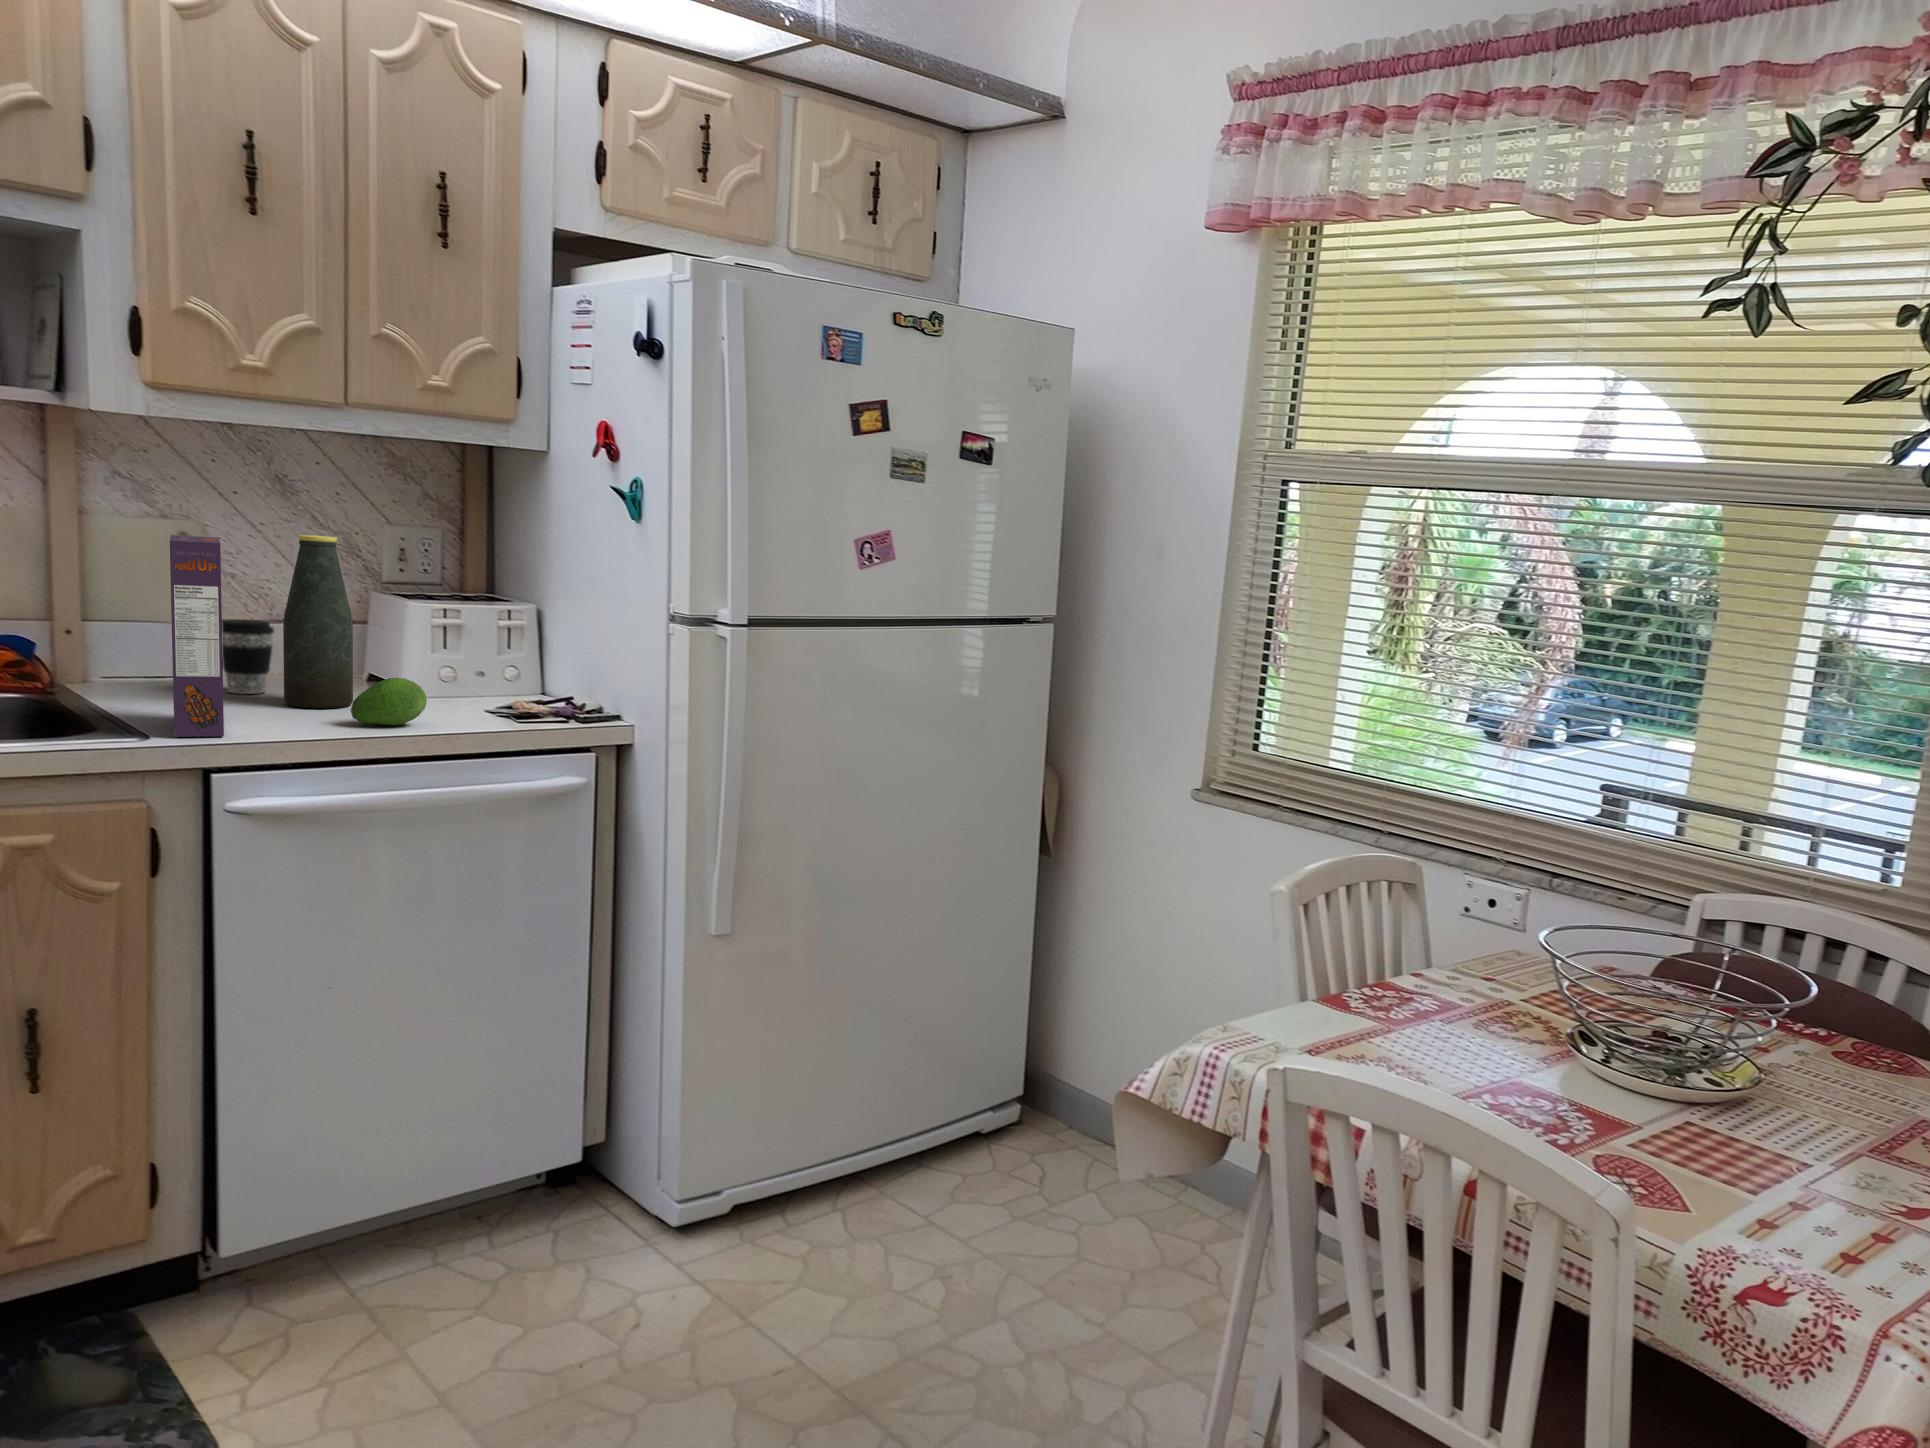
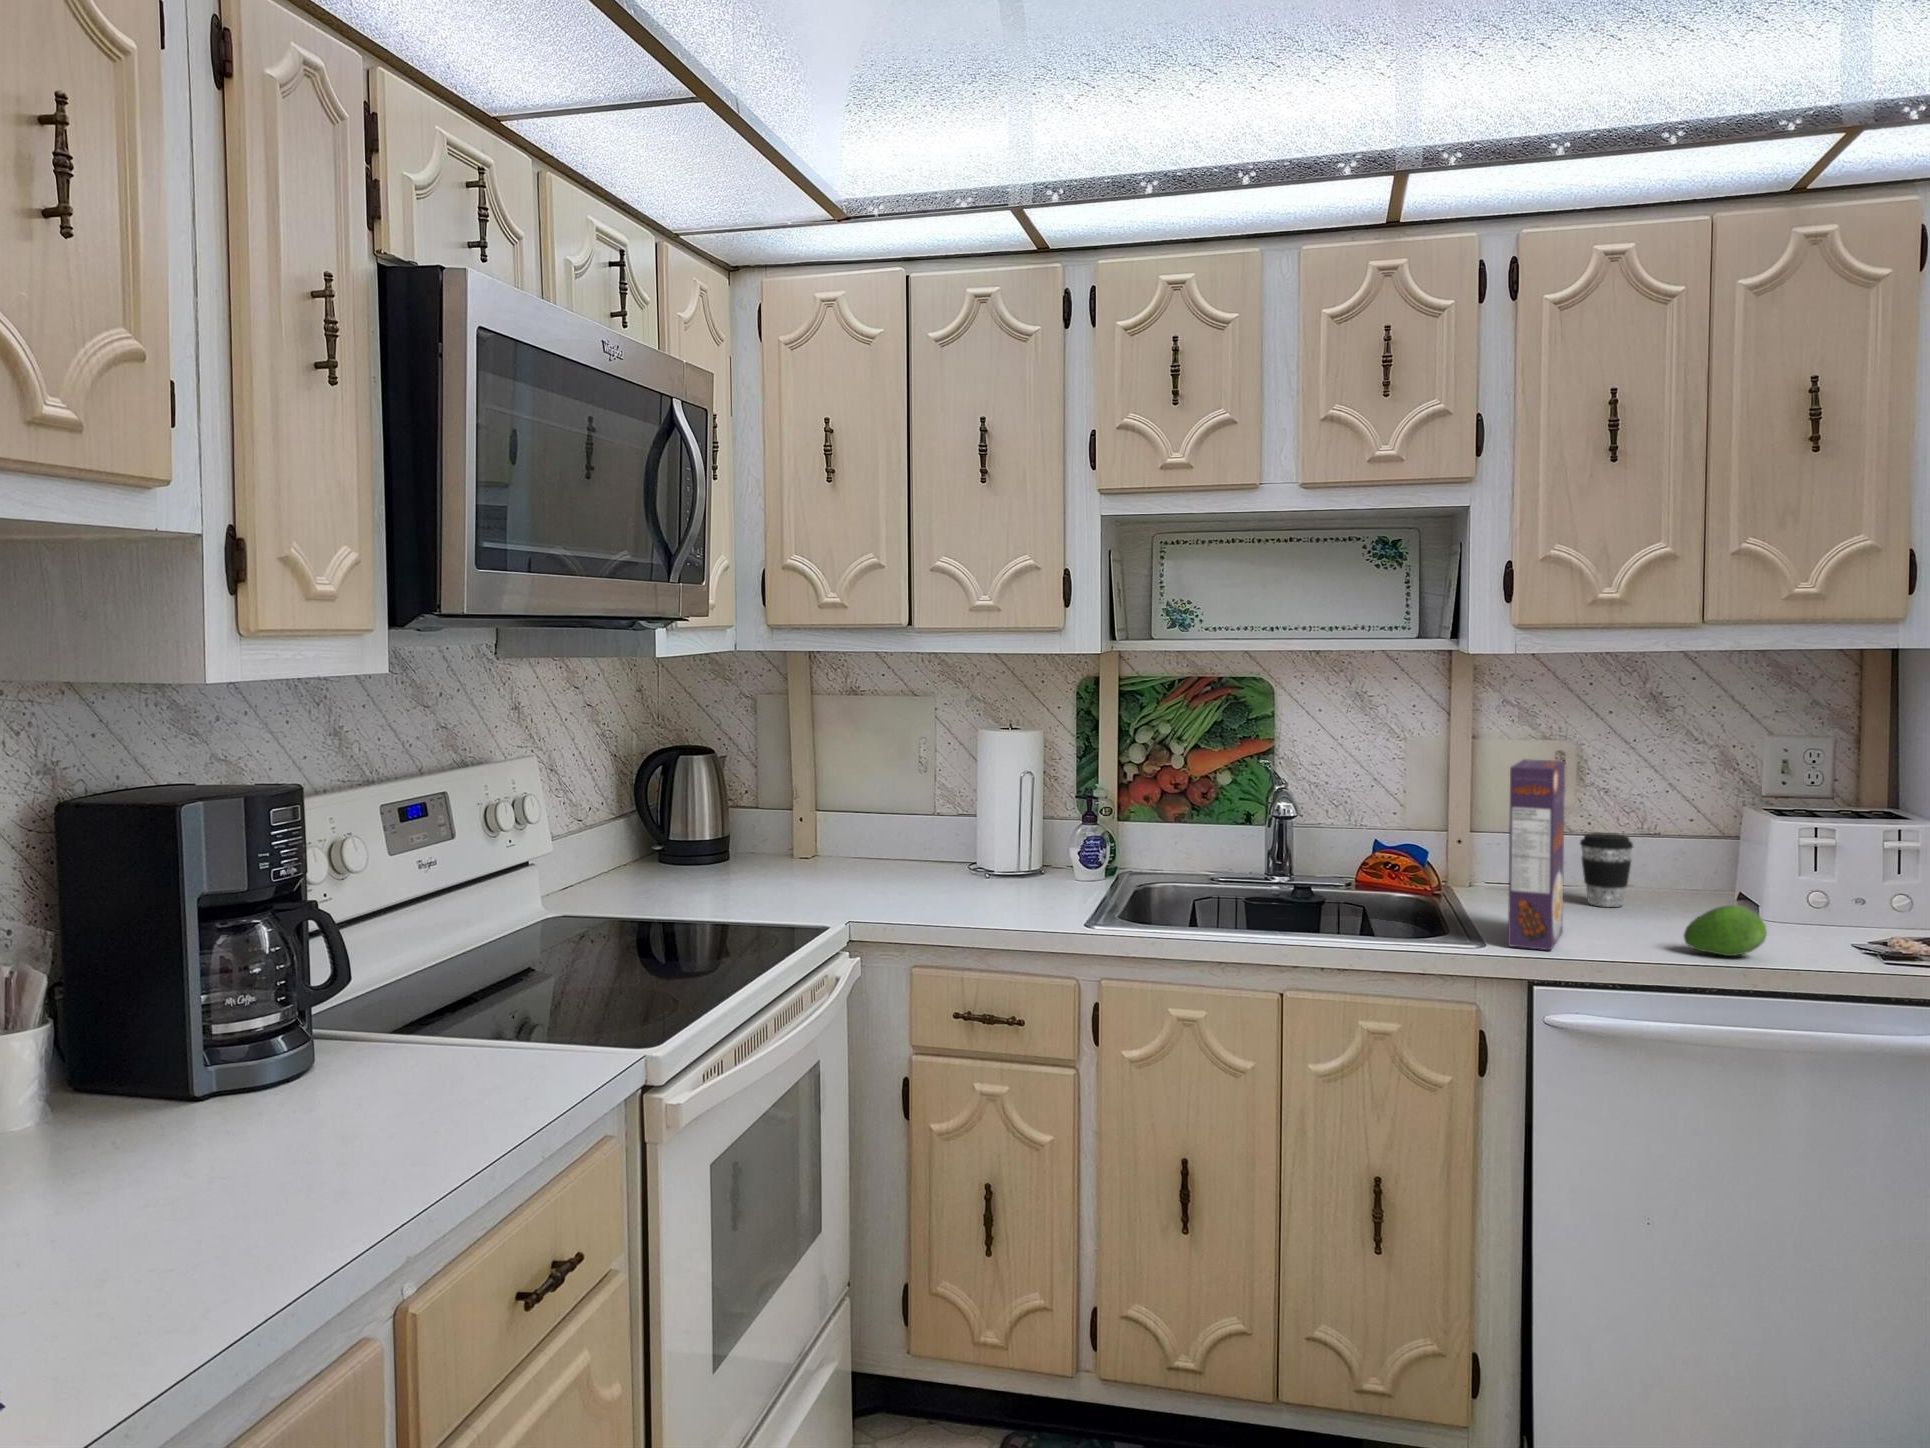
bottle: present [283,535,353,708] -> none [1632,754,1703,930]

